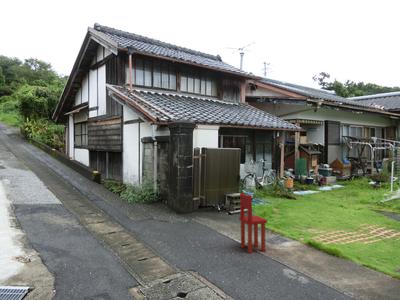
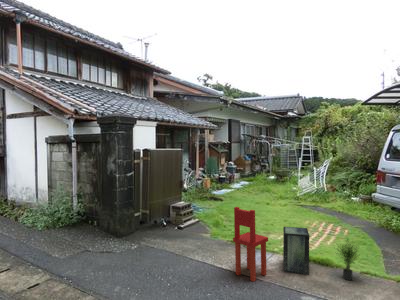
storage box: none [282,215,310,257] -> present [283,227,309,275]
potted plant: none [326,228,350,266] -> present [338,239,357,280]

